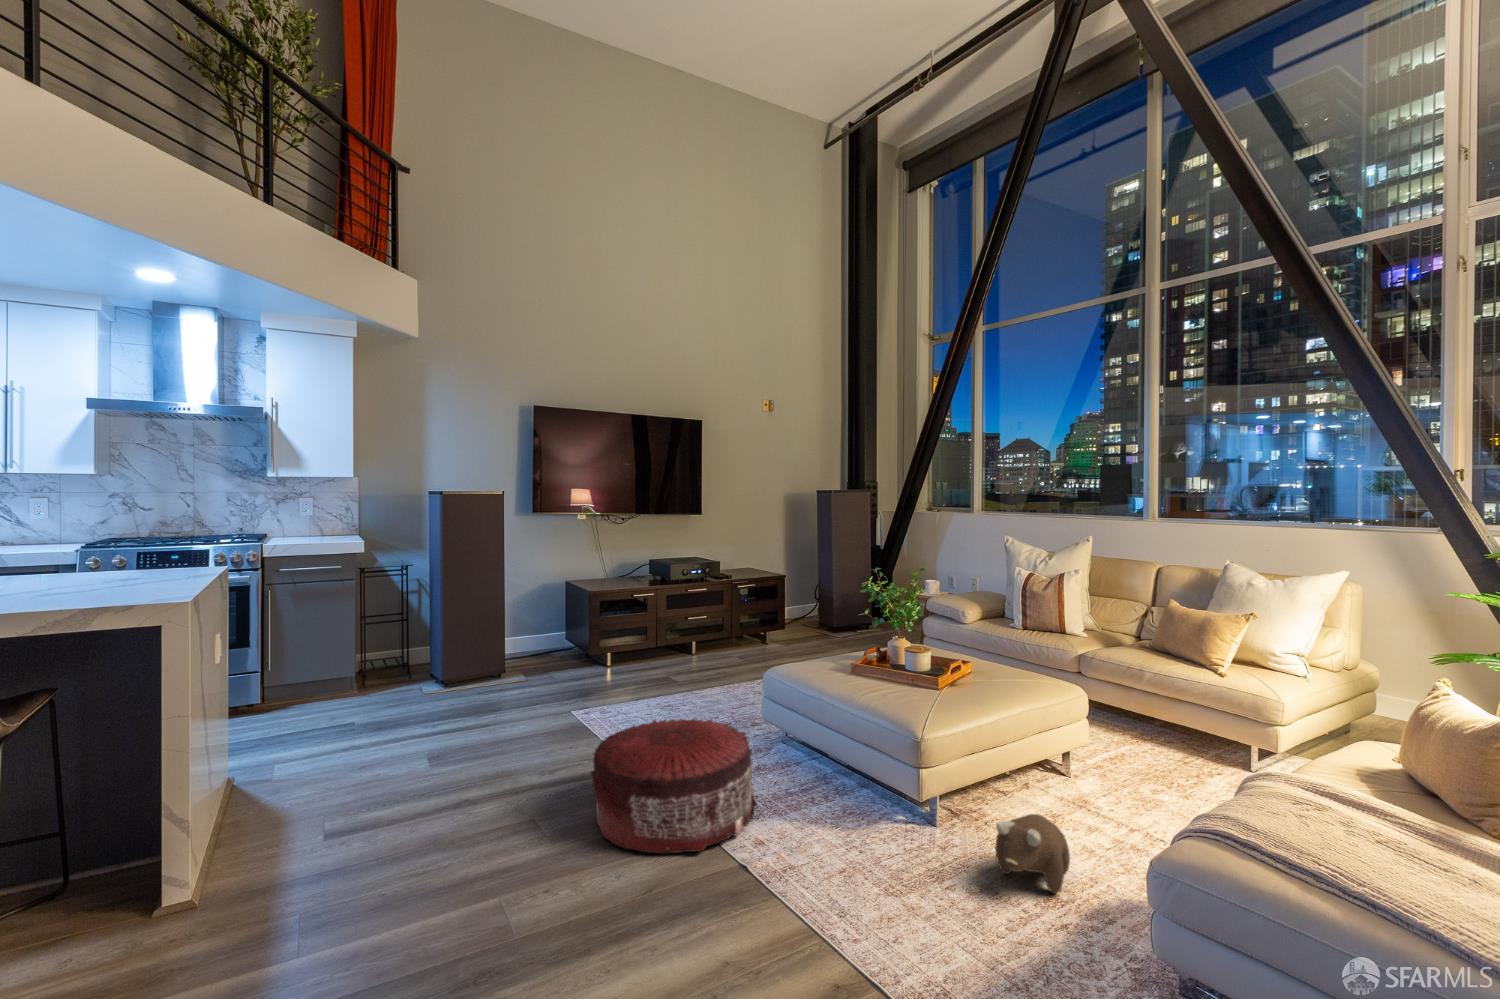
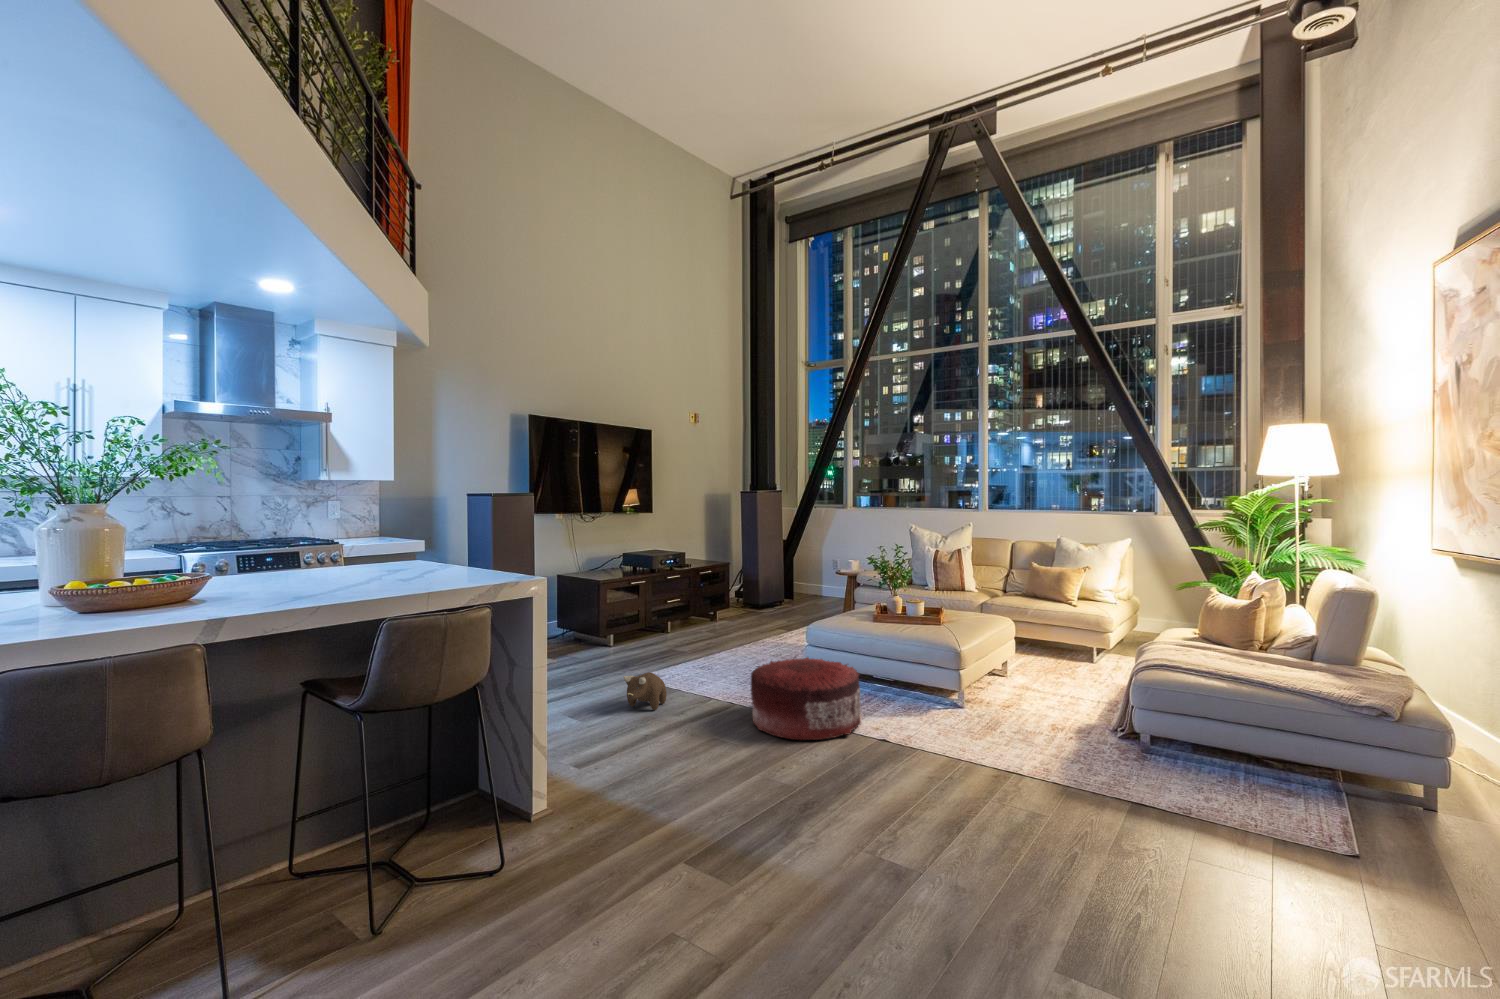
plush toy: present [996,814,1070,893] -> present [624,672,666,710]

